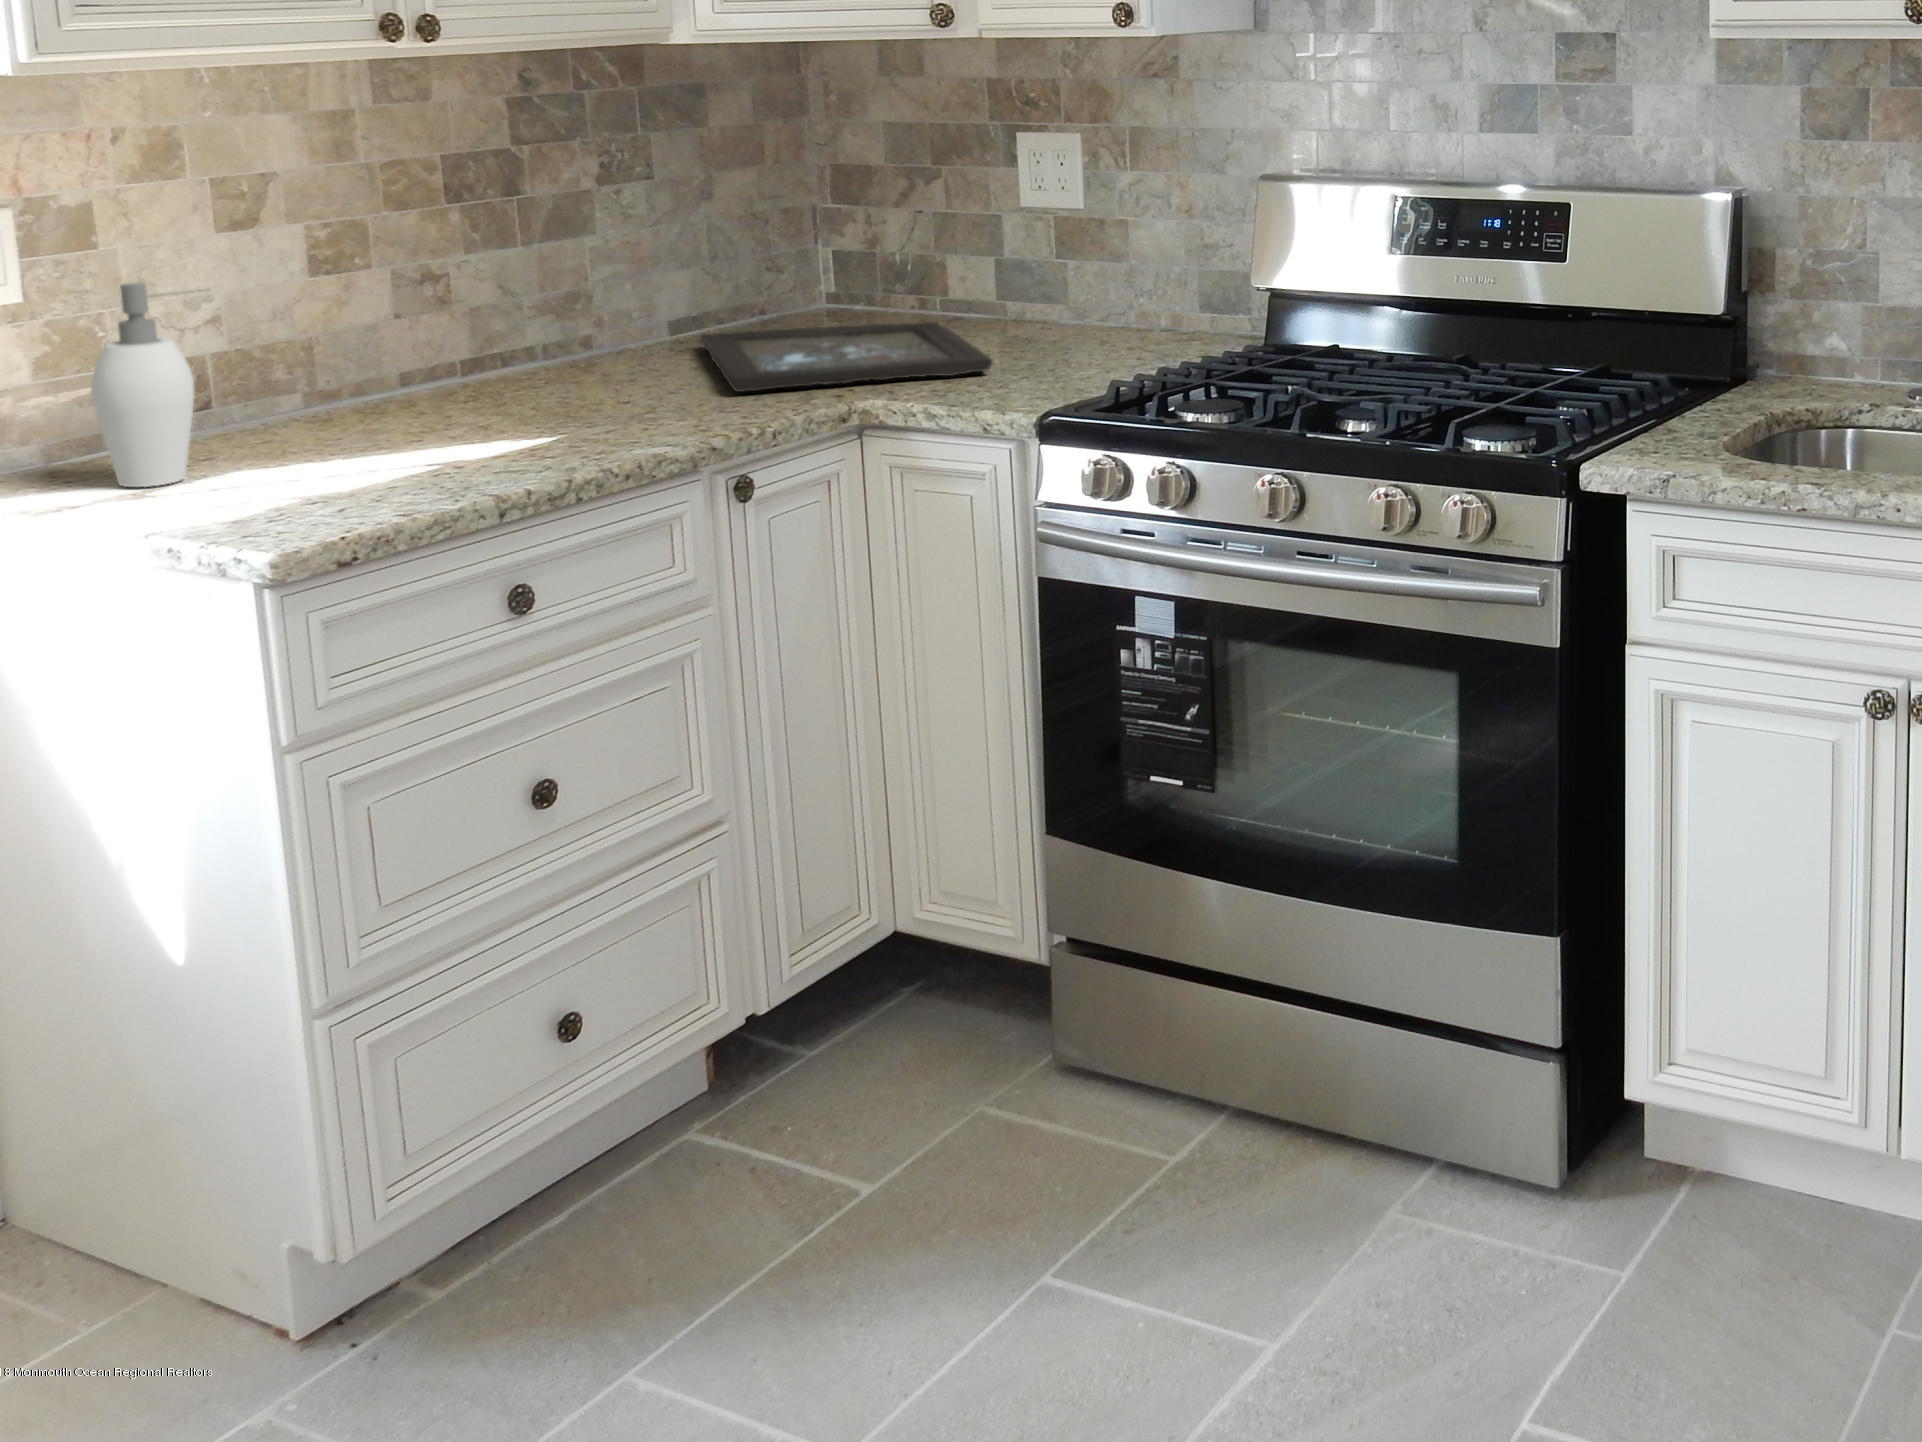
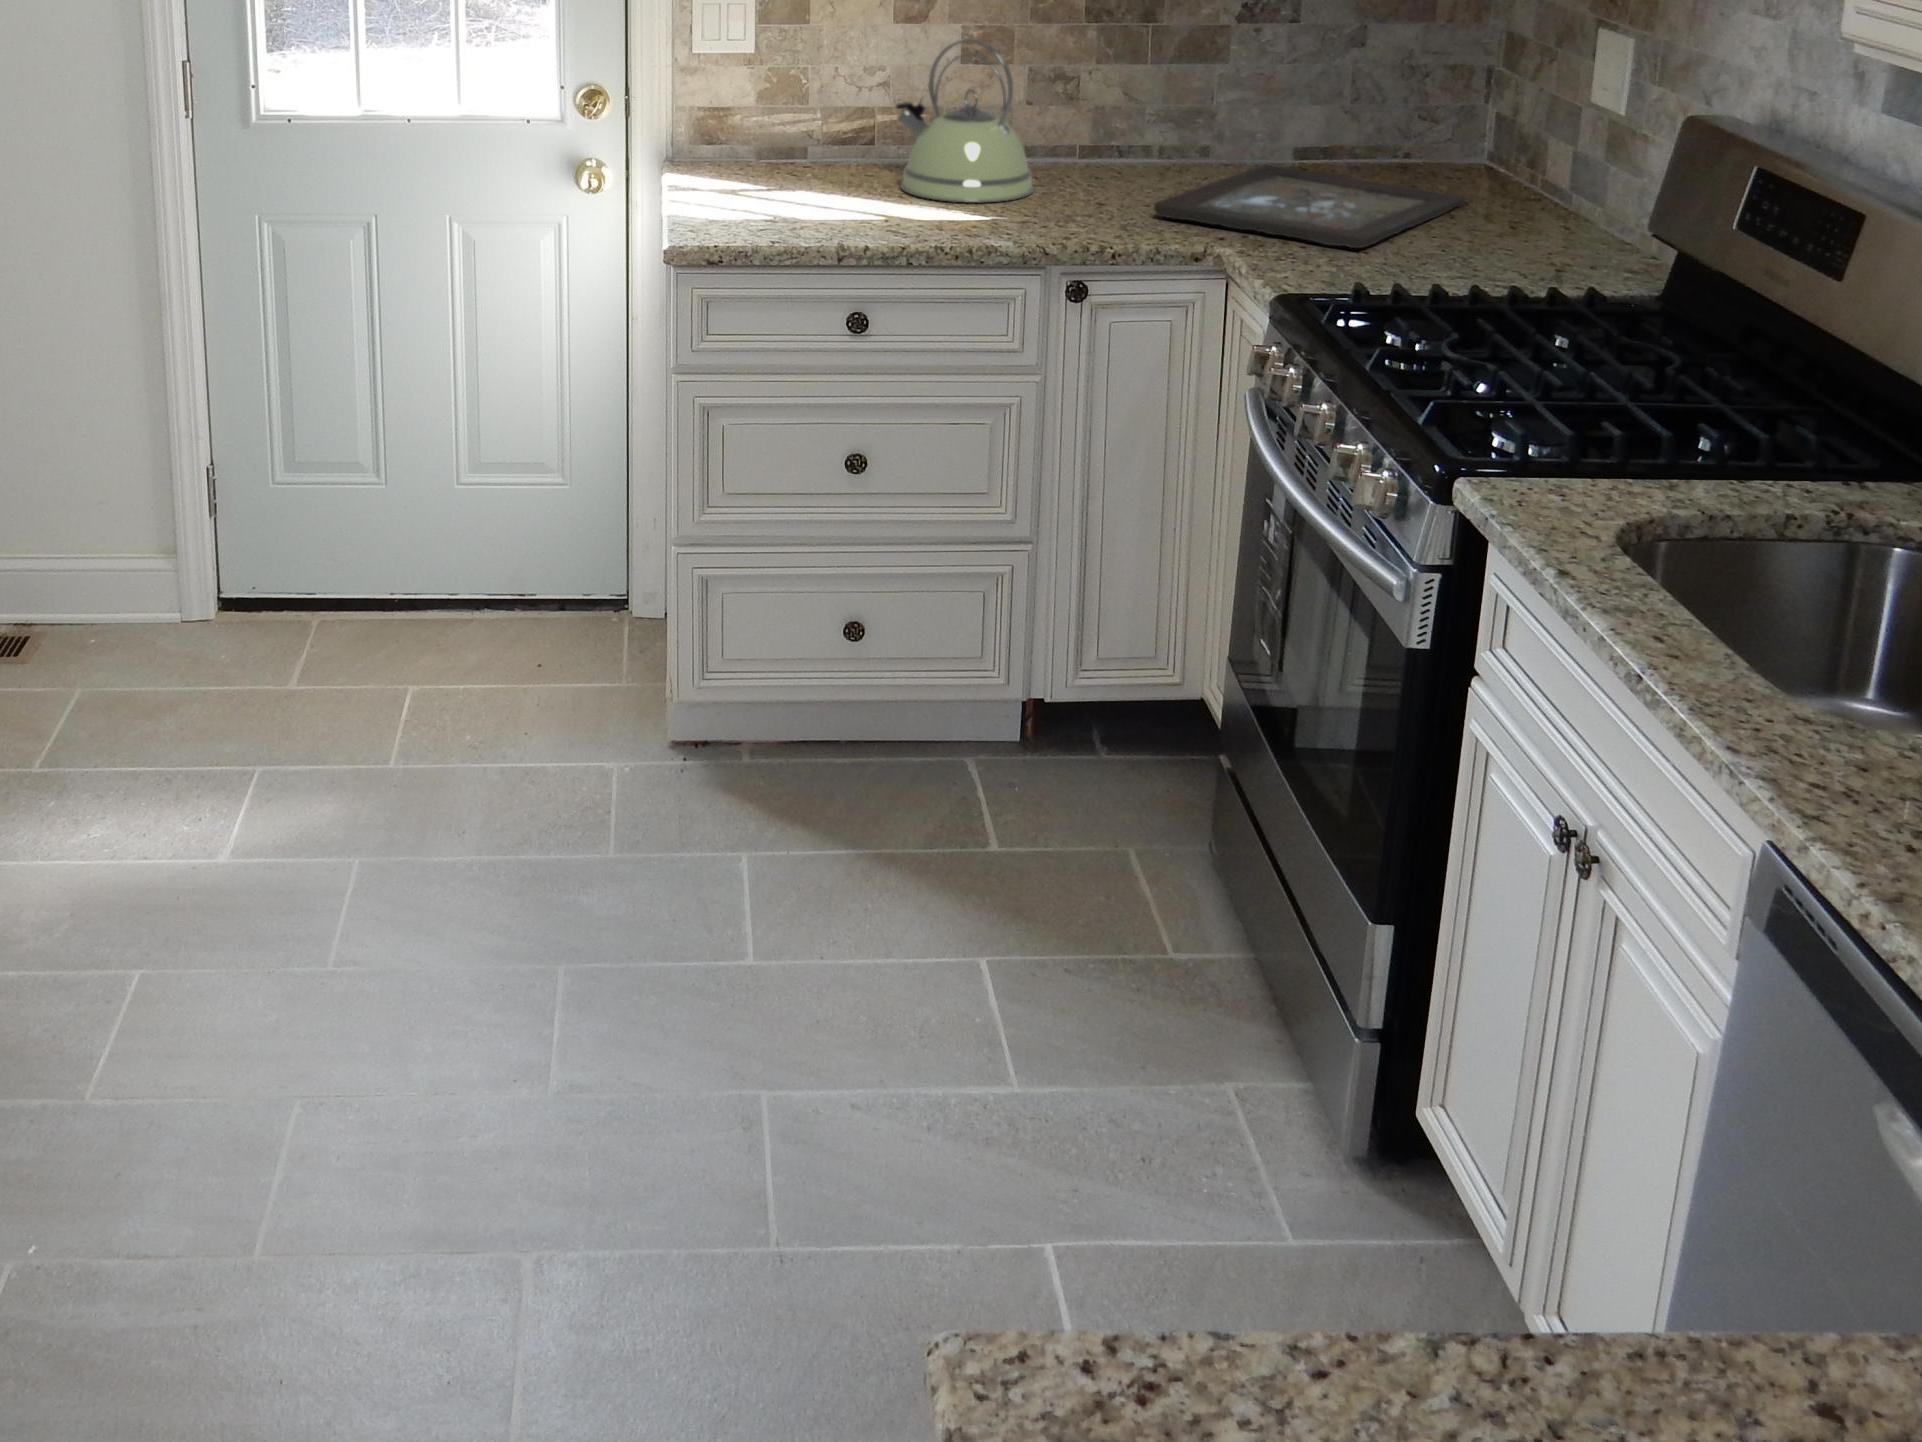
kettle: none [305,222,536,439] -> present [896,39,1033,202]
soap dispenser: present [91,282,201,487] -> none [727,54,804,189]

